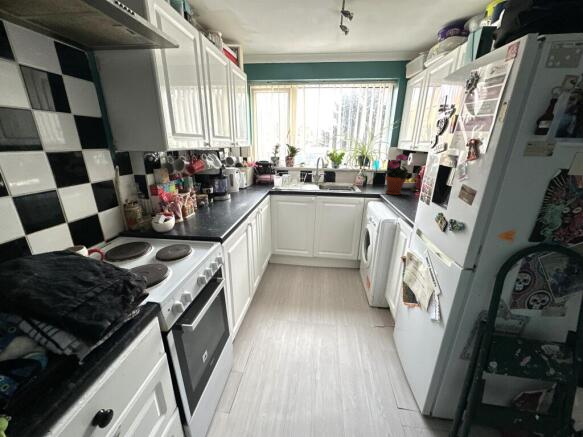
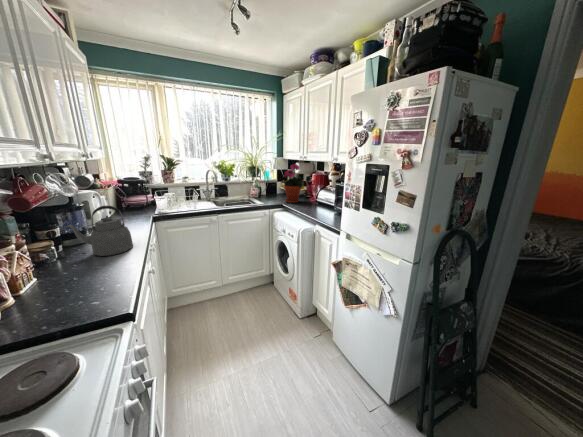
kettle: none [214,177,246,209] -> present [66,206,133,256]

